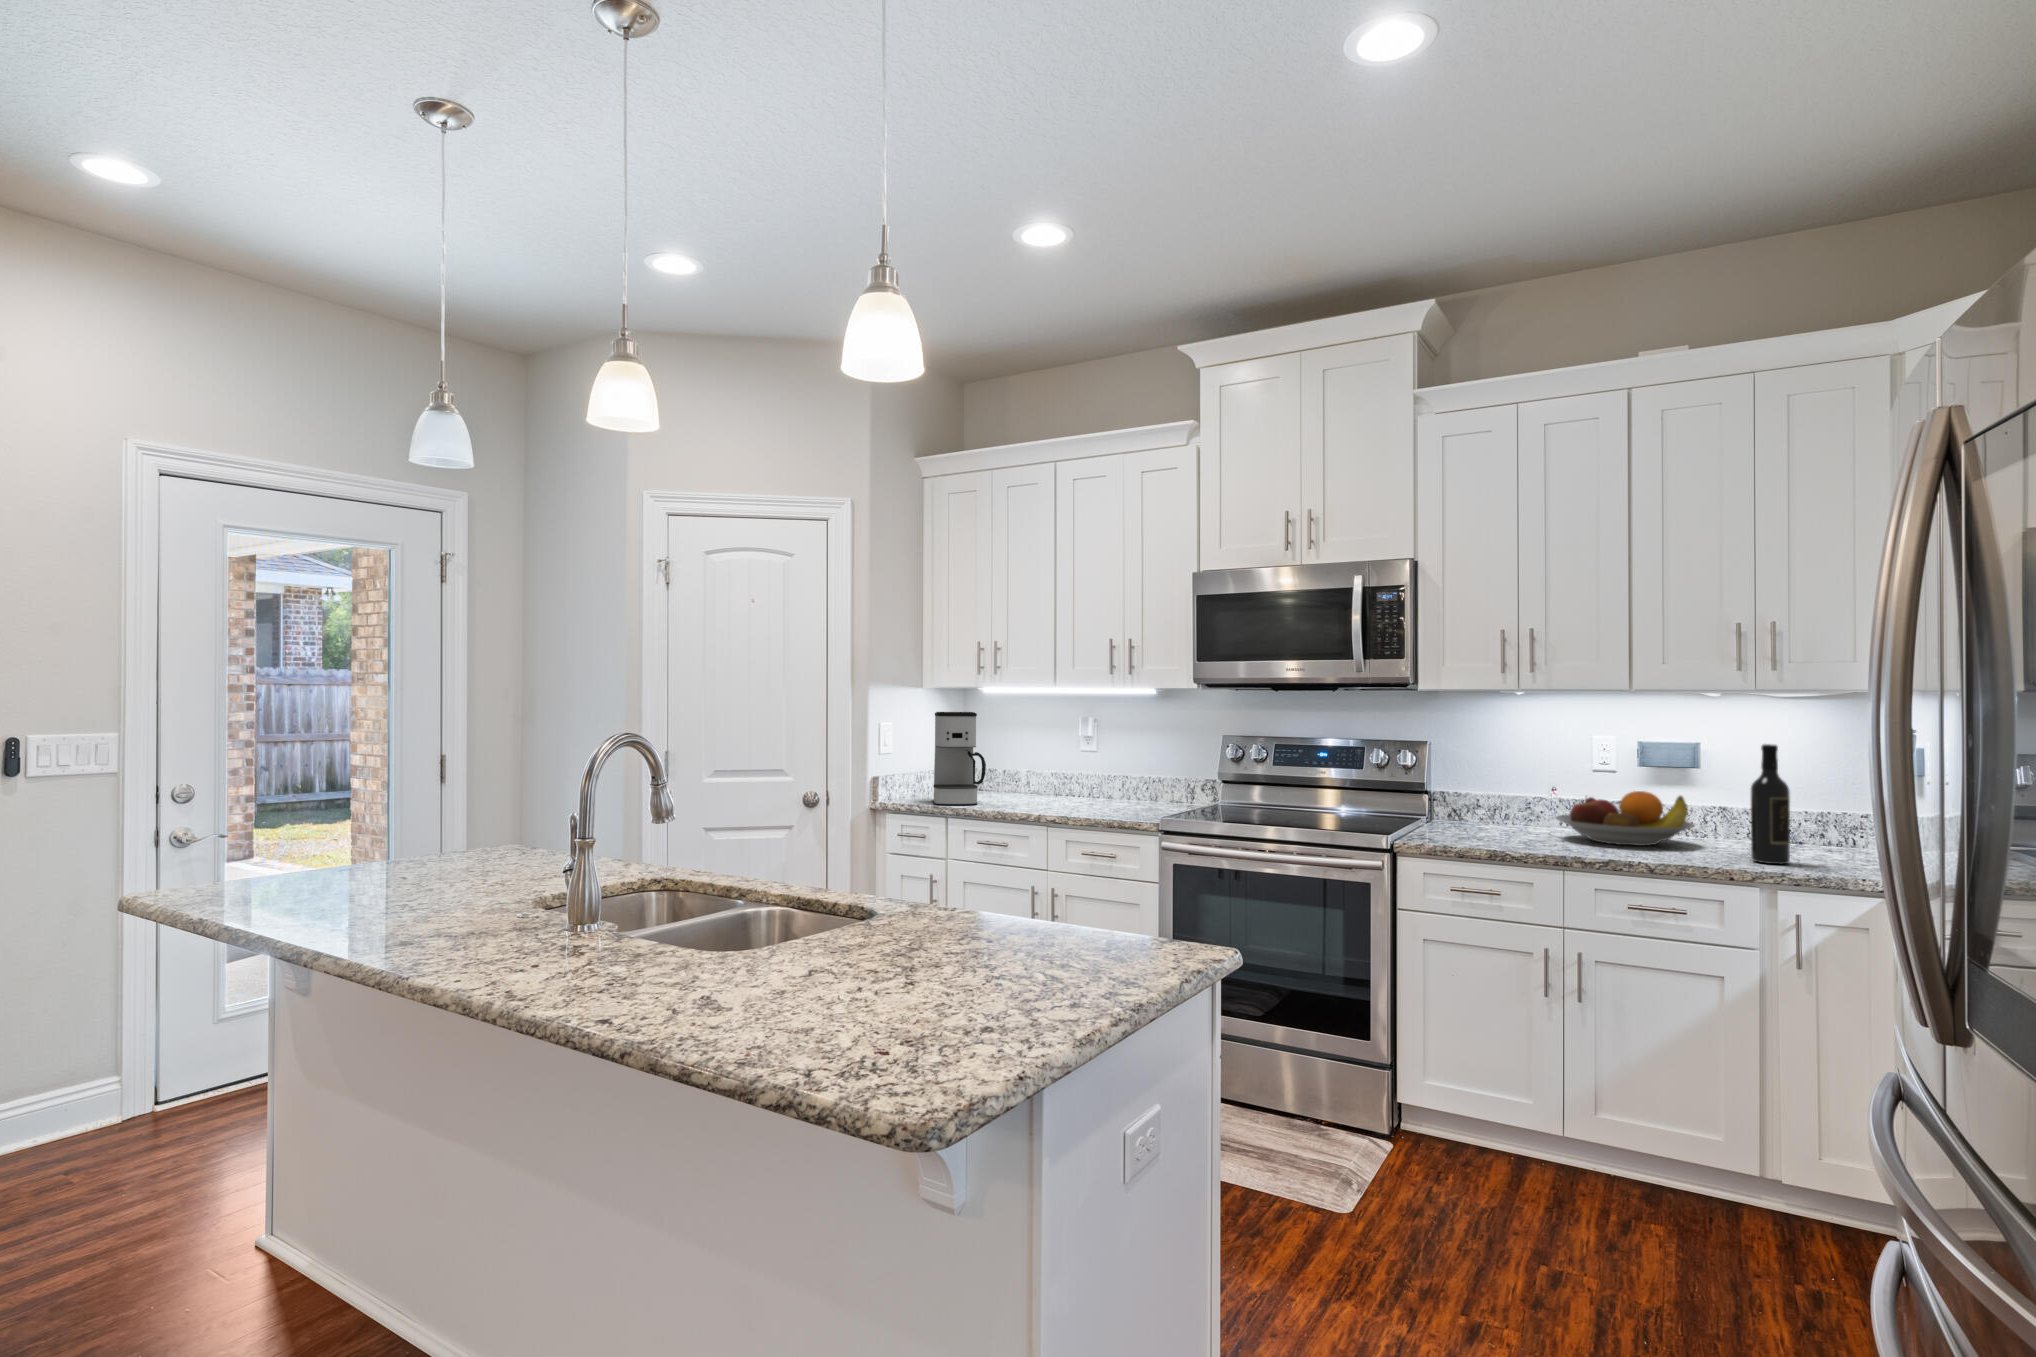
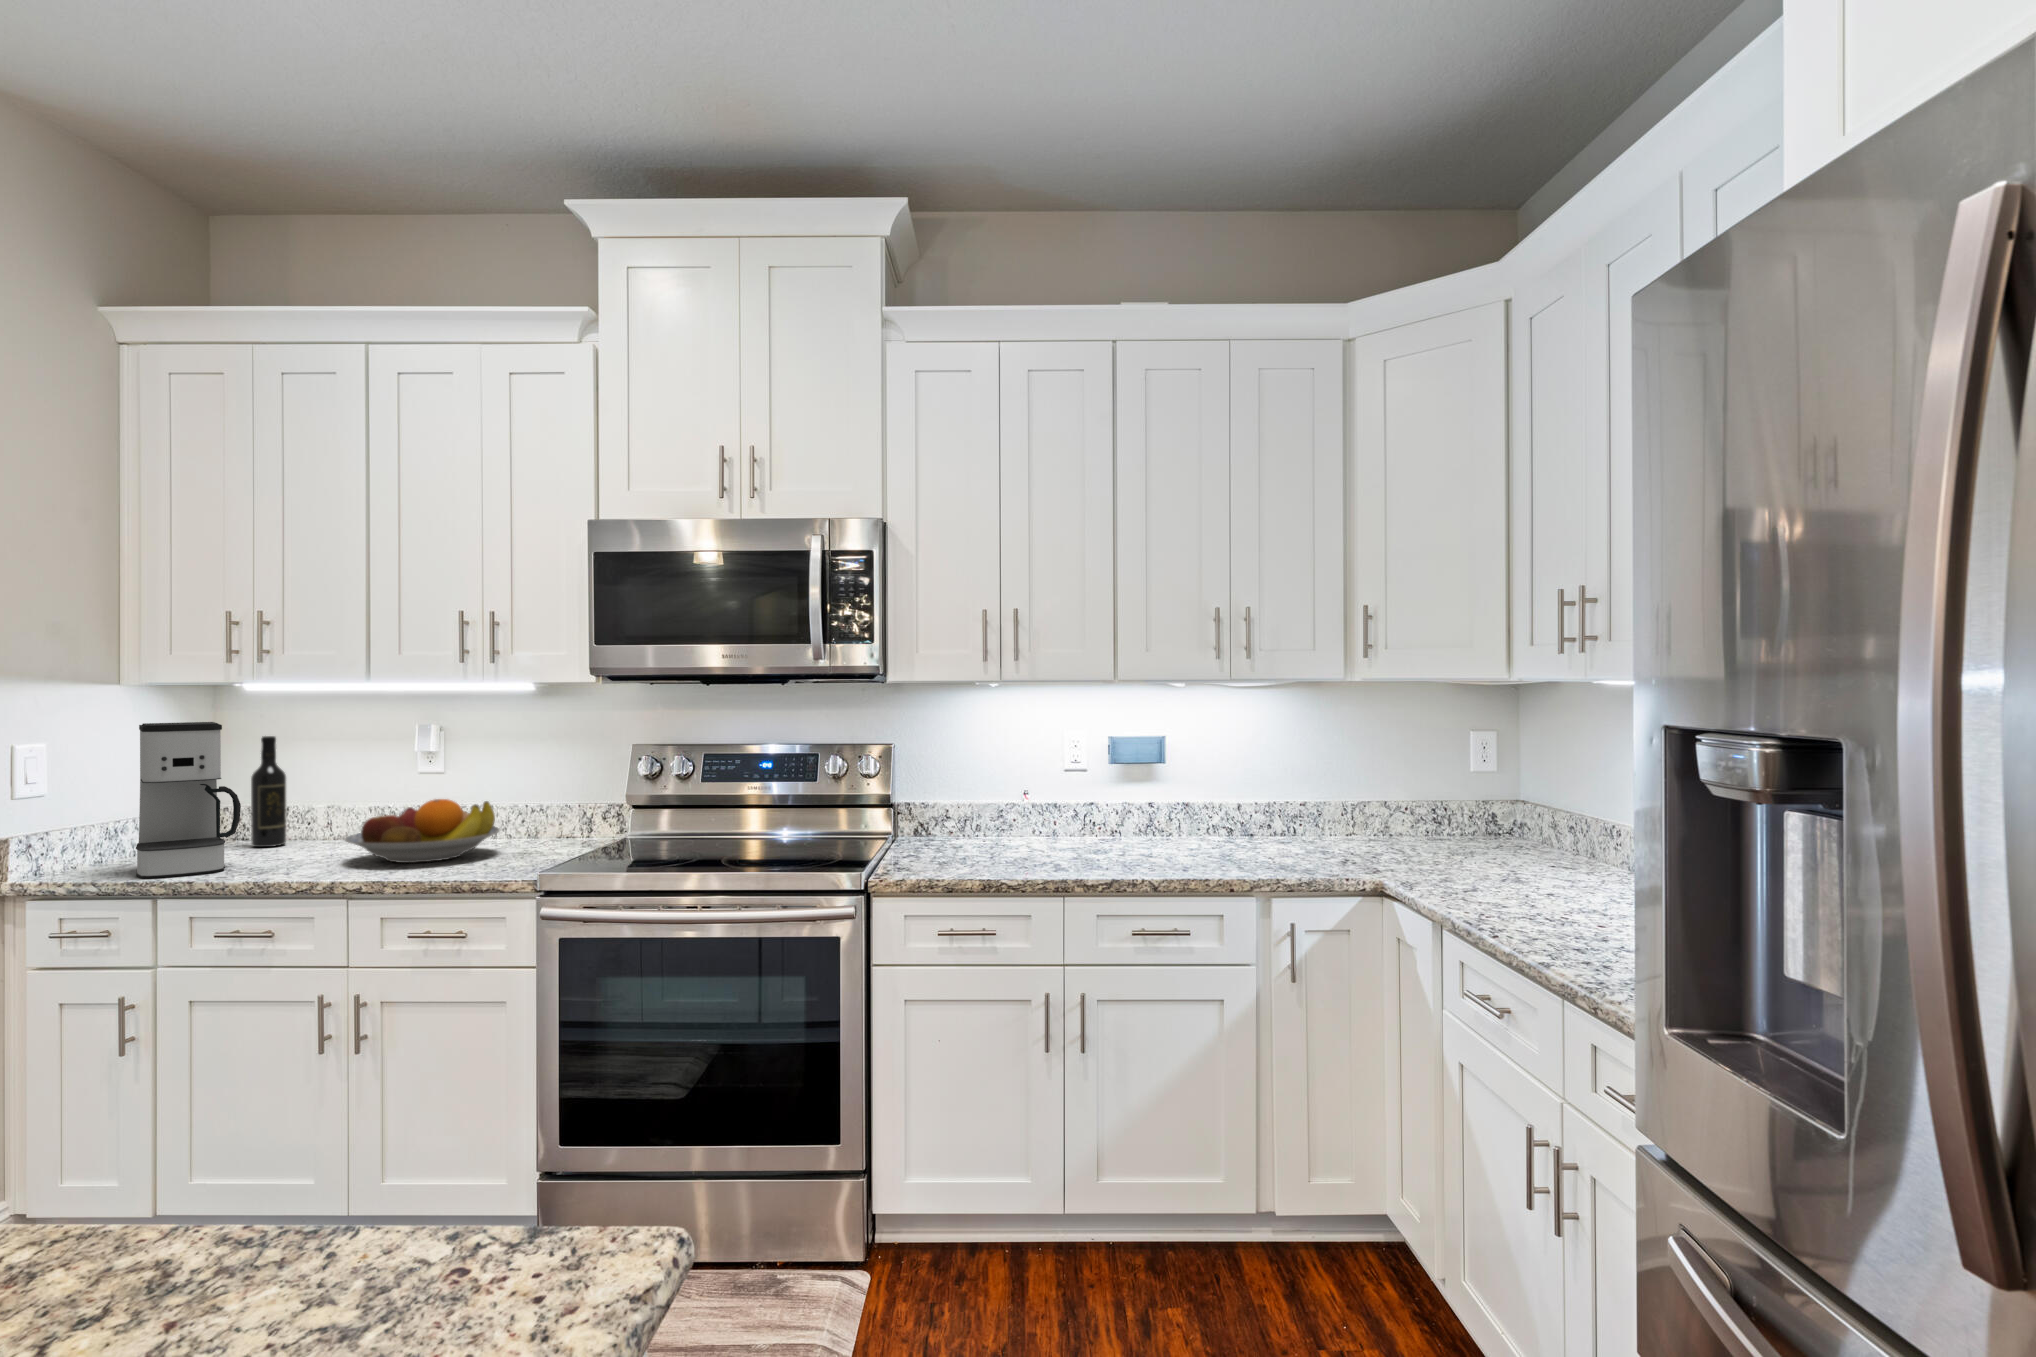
wine bottle: present [1751,744,1790,864] -> present [251,736,286,847]
fruit bowl: present [1557,791,1694,846] -> present [345,799,500,863]

